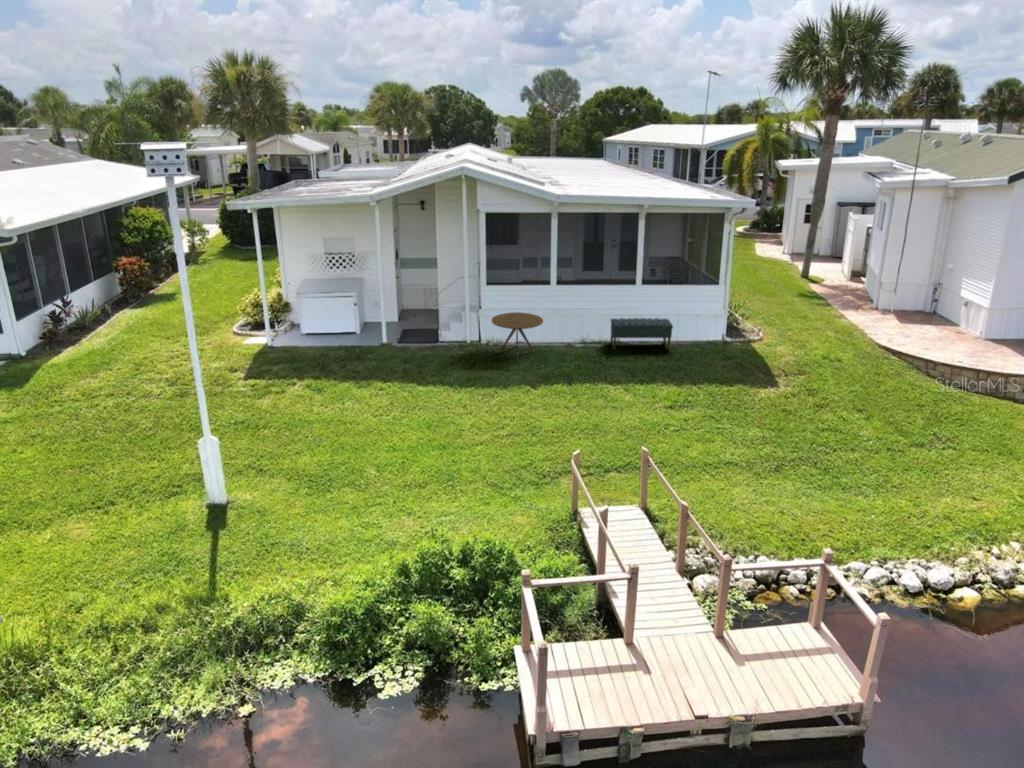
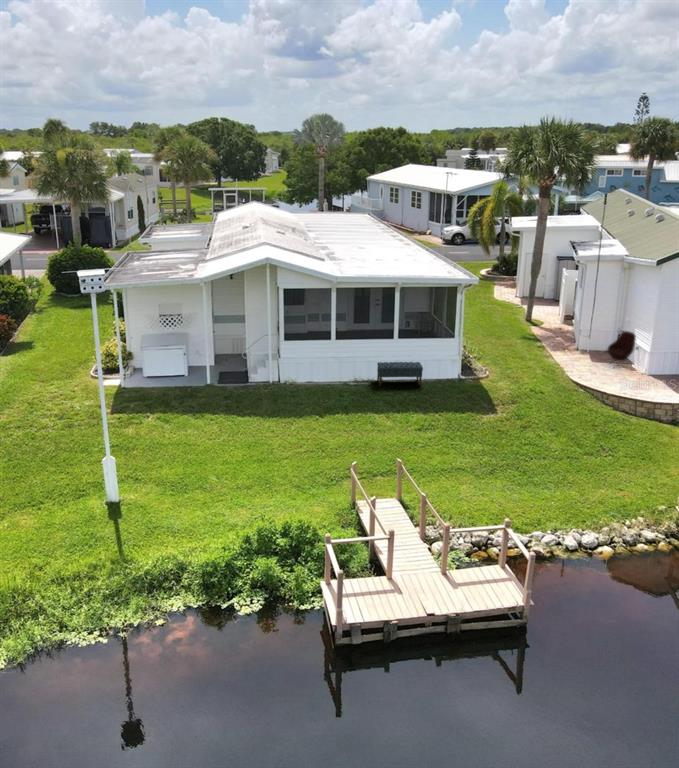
chair: none [923,280,965,331] -> present [607,331,636,365]
round table: present [492,312,543,358] -> none [289,358,327,394]

